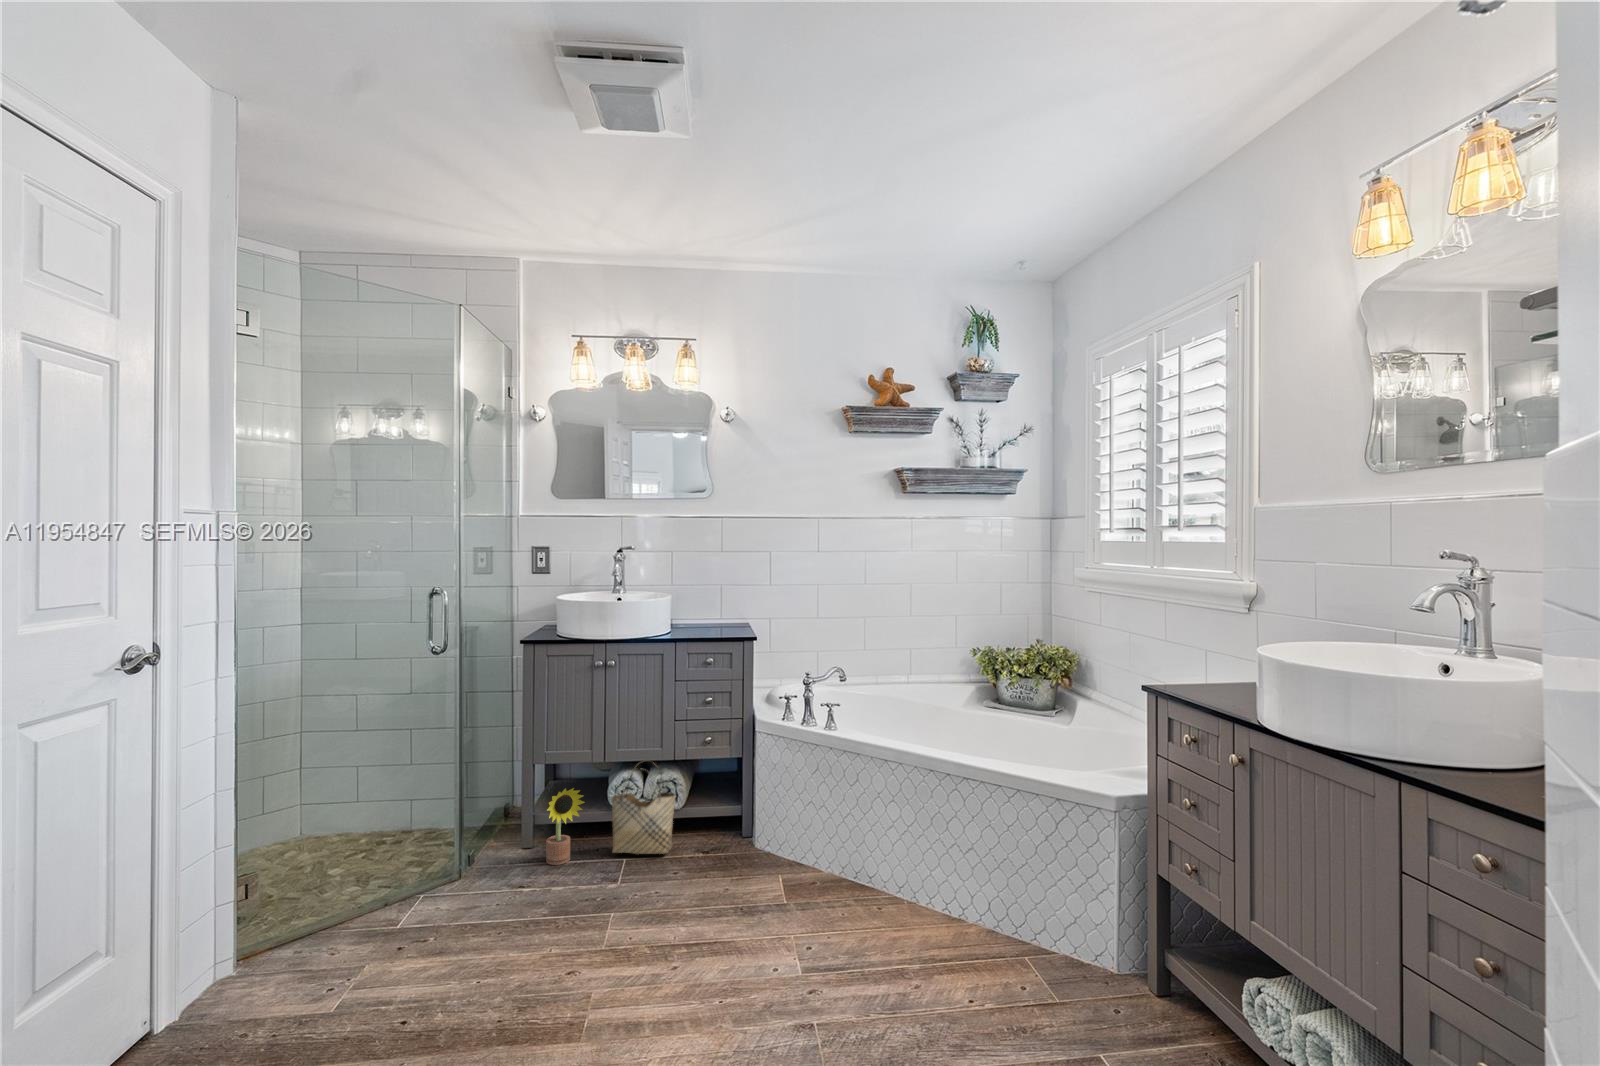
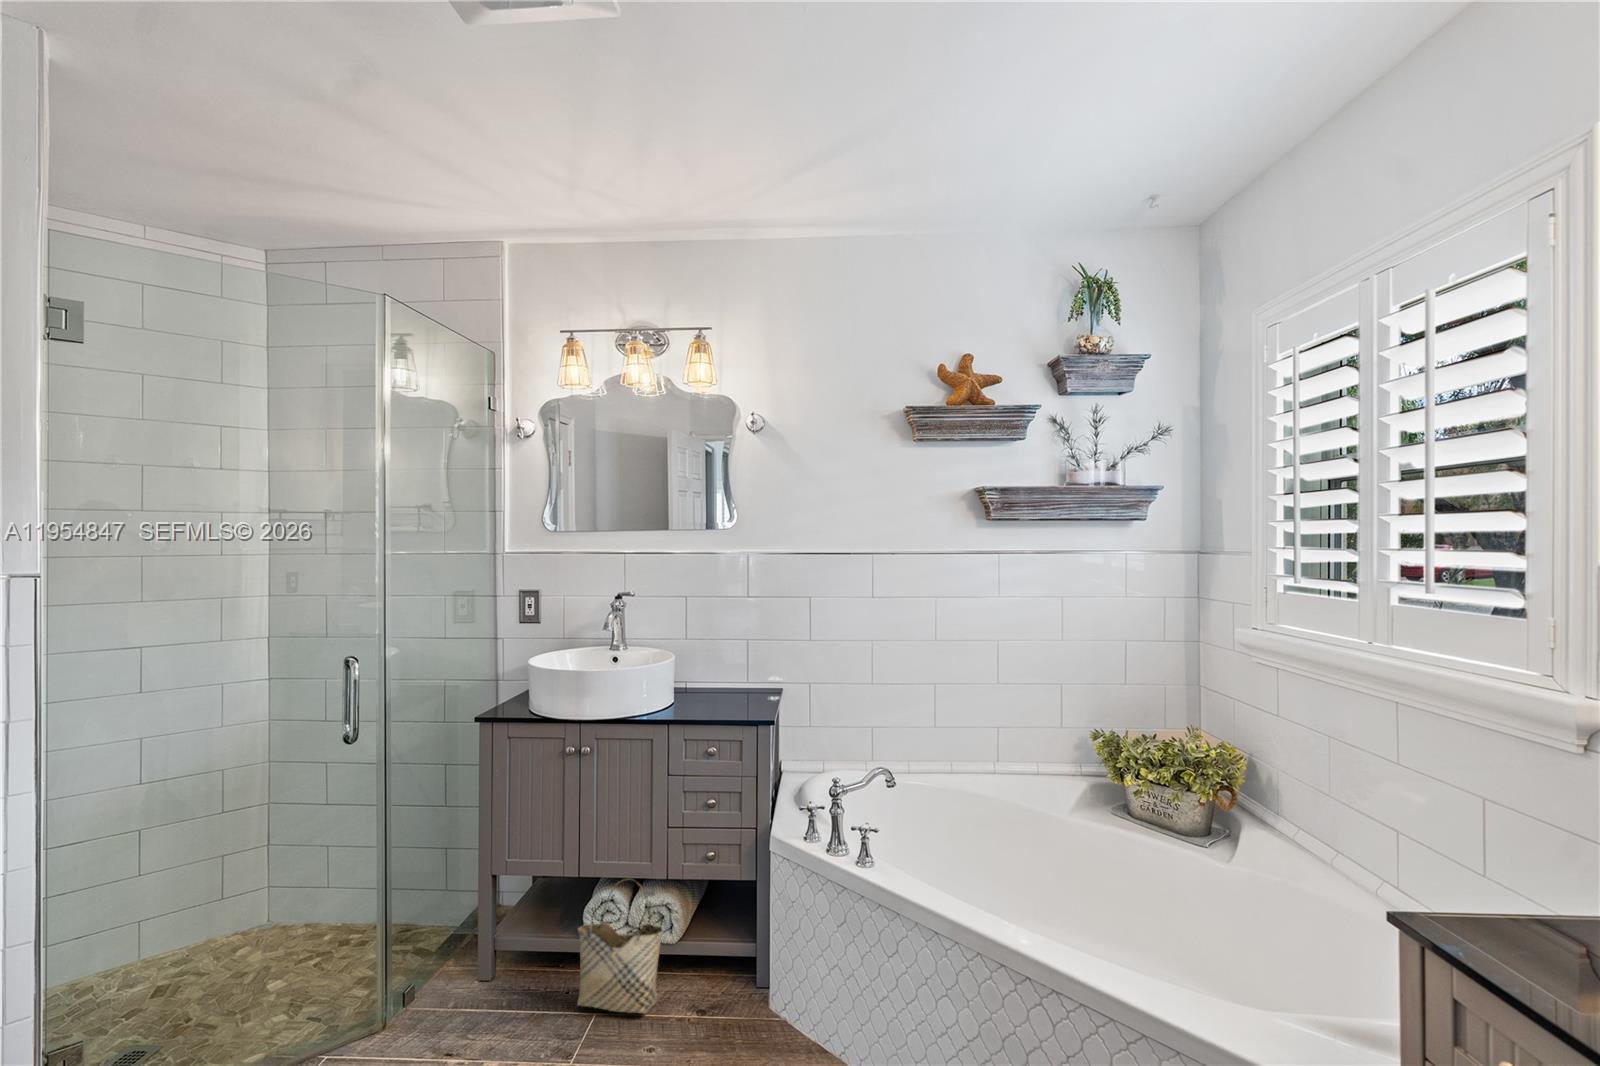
decorative plant: present [546,788,585,865] -> none [485,919,540,1019]

